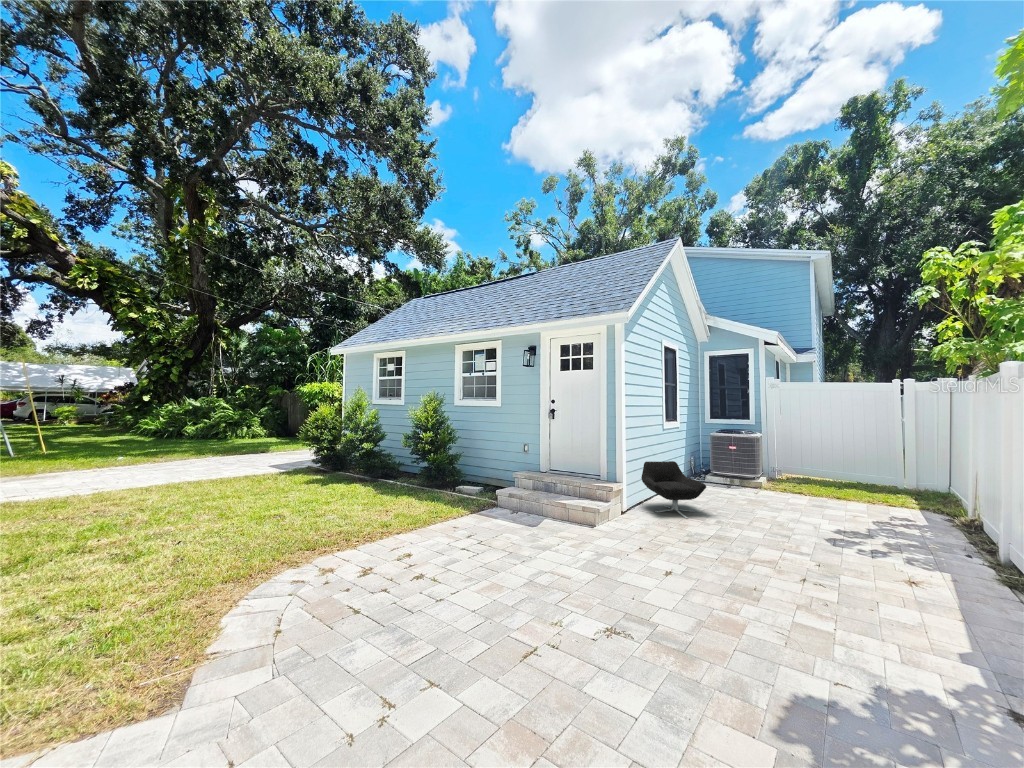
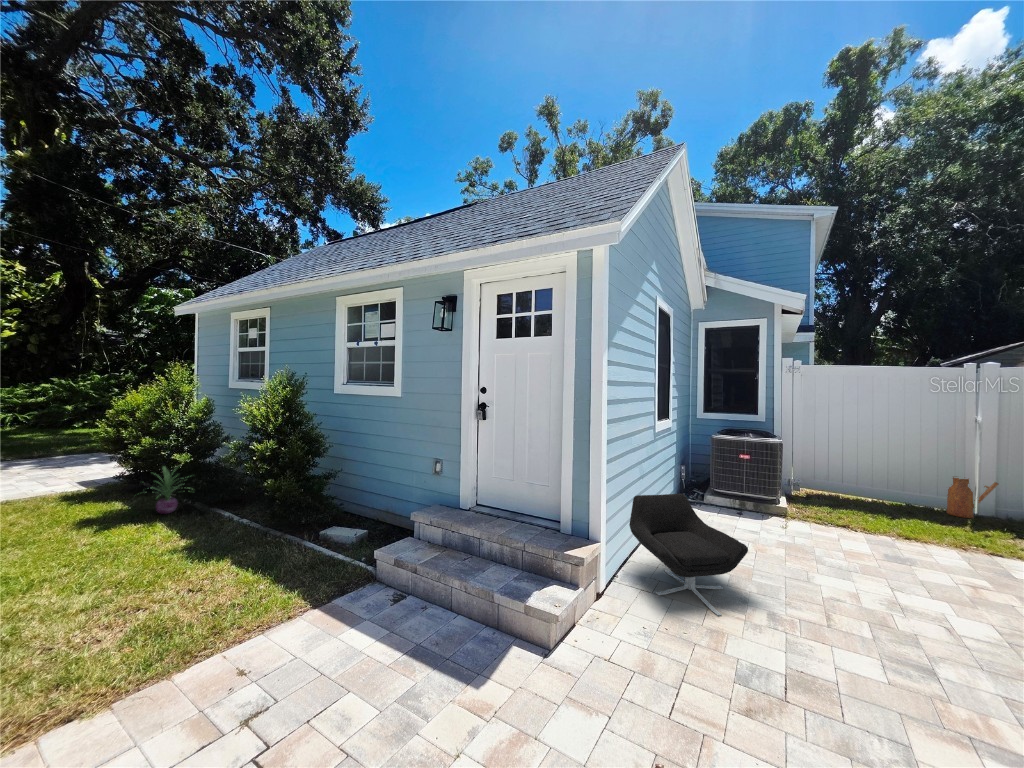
decorative plant: none [340,451,372,480] -> present [151,466,178,514]
watering can: none [878,460,913,489] -> present [946,477,998,518]

